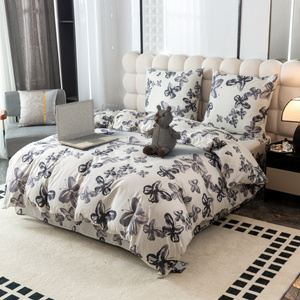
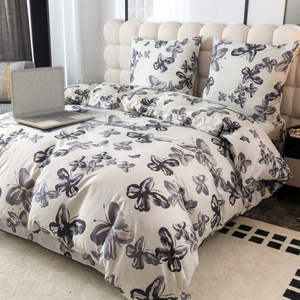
stuffed bear: present [143,105,181,157] -> none [126,70,180,142]

